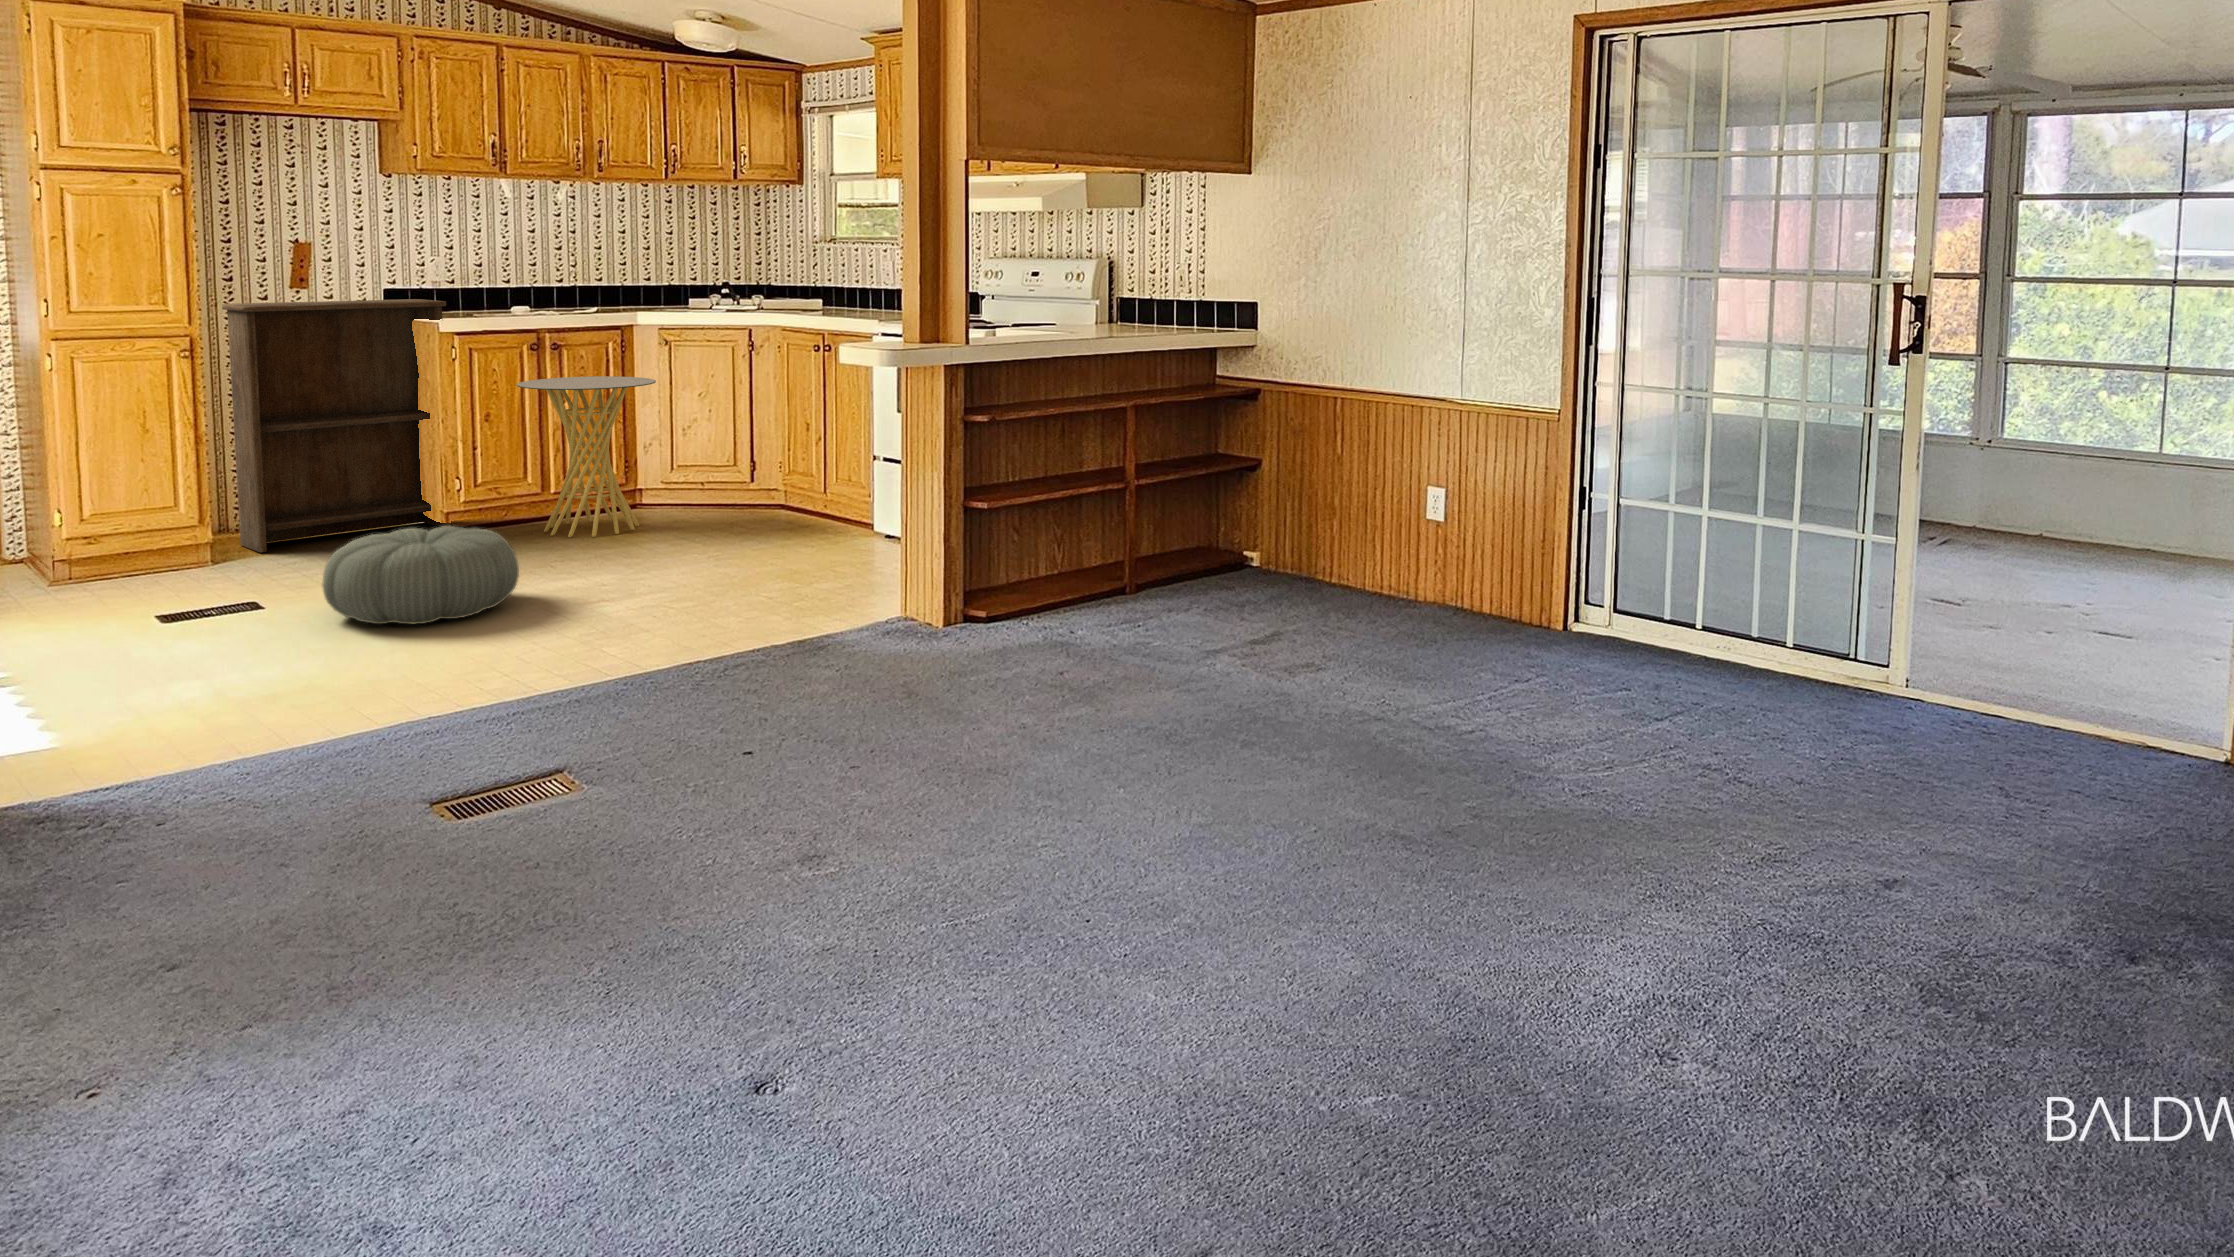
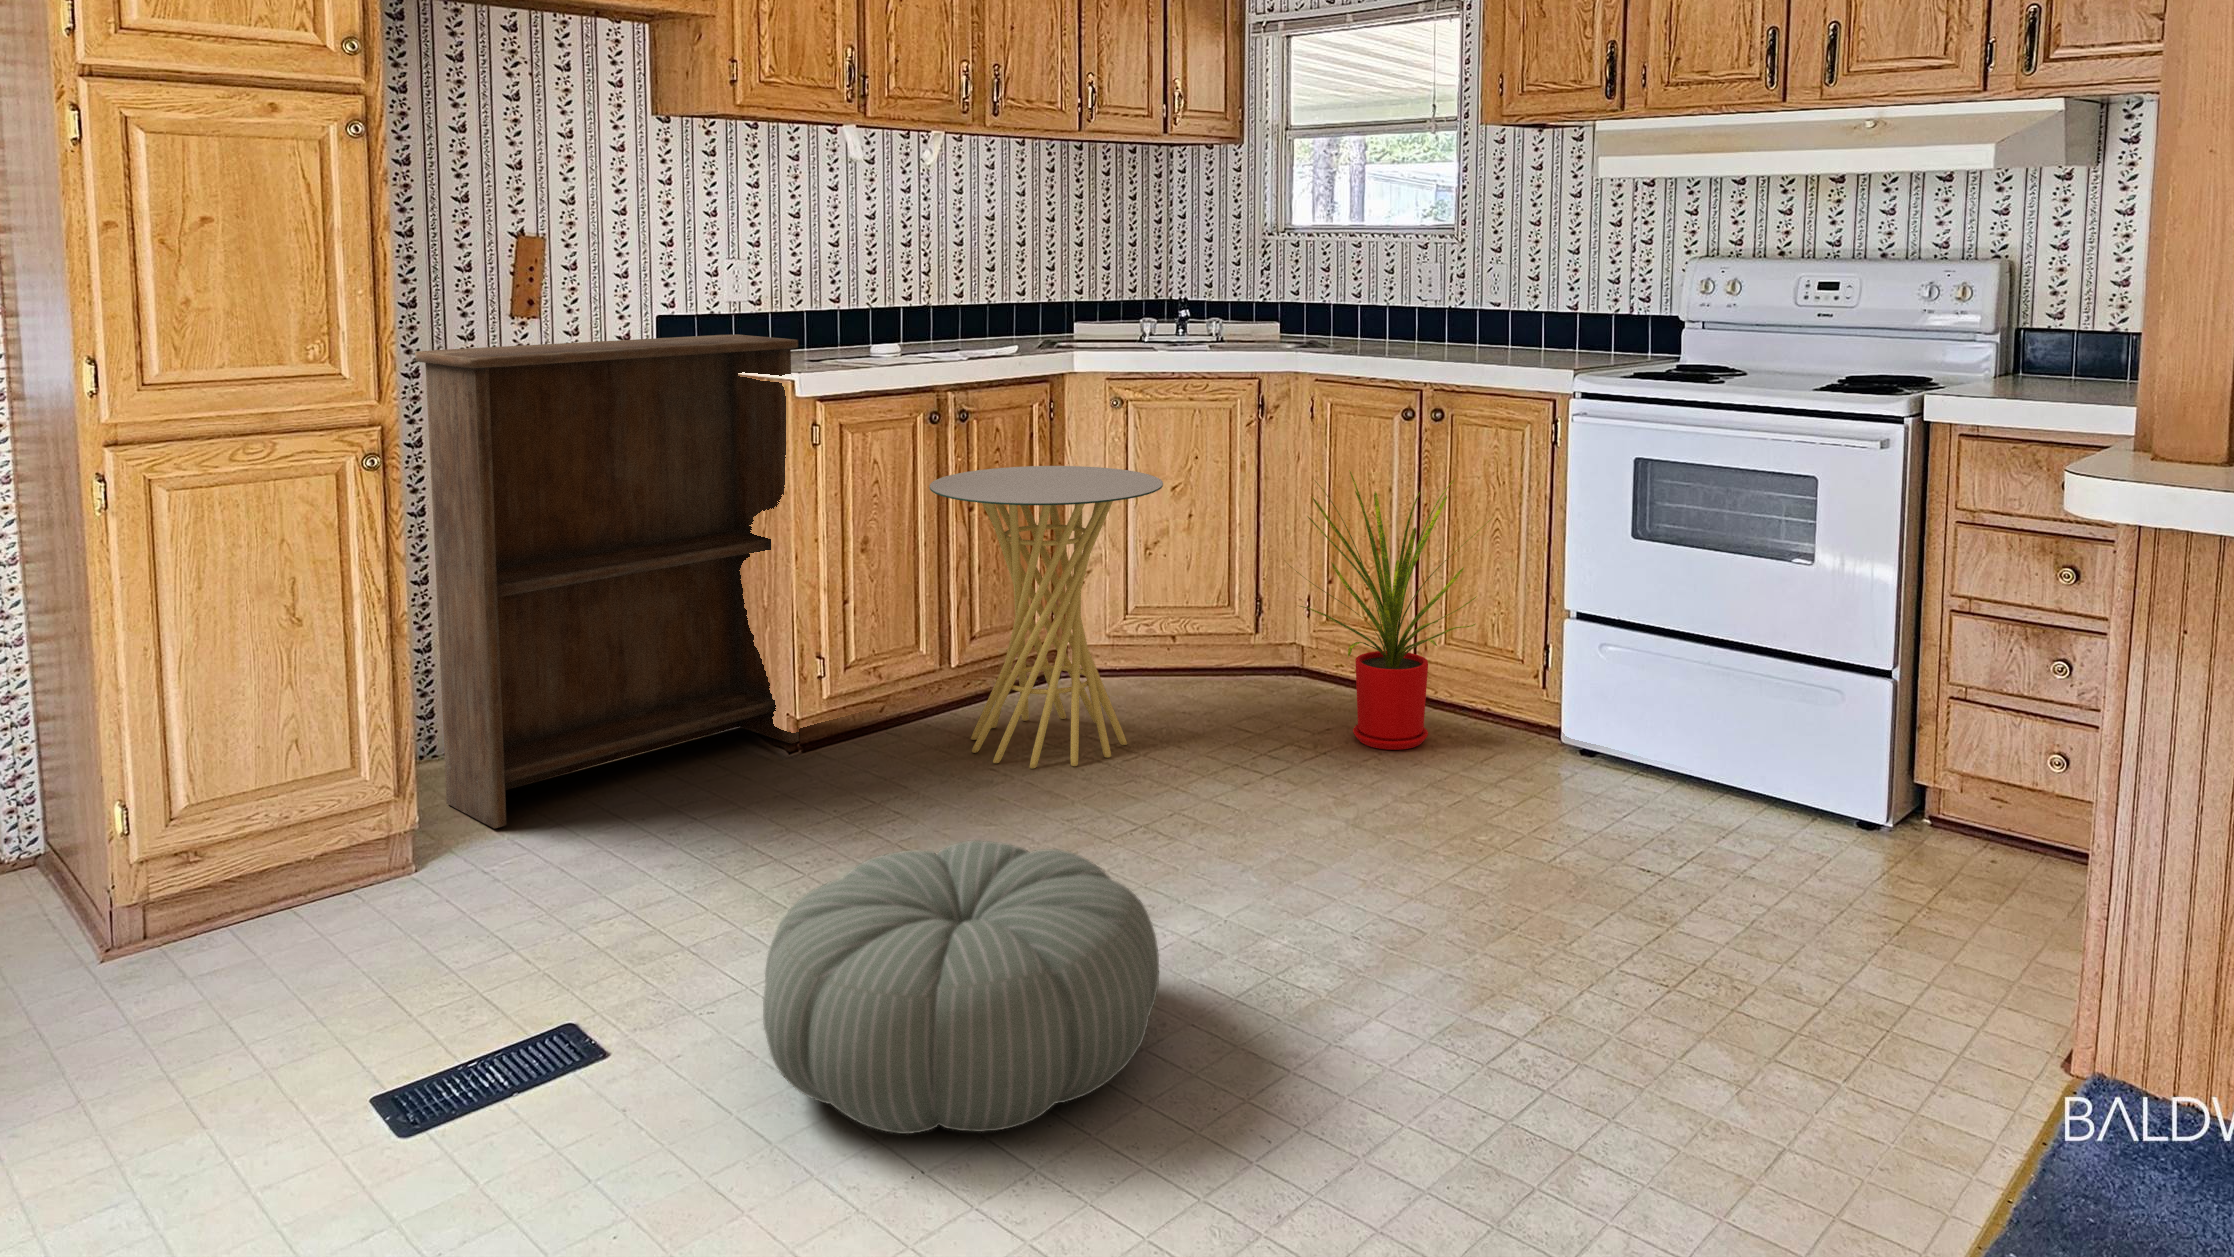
house plant: none [719,378,838,533] -> present [1296,471,1492,750]

